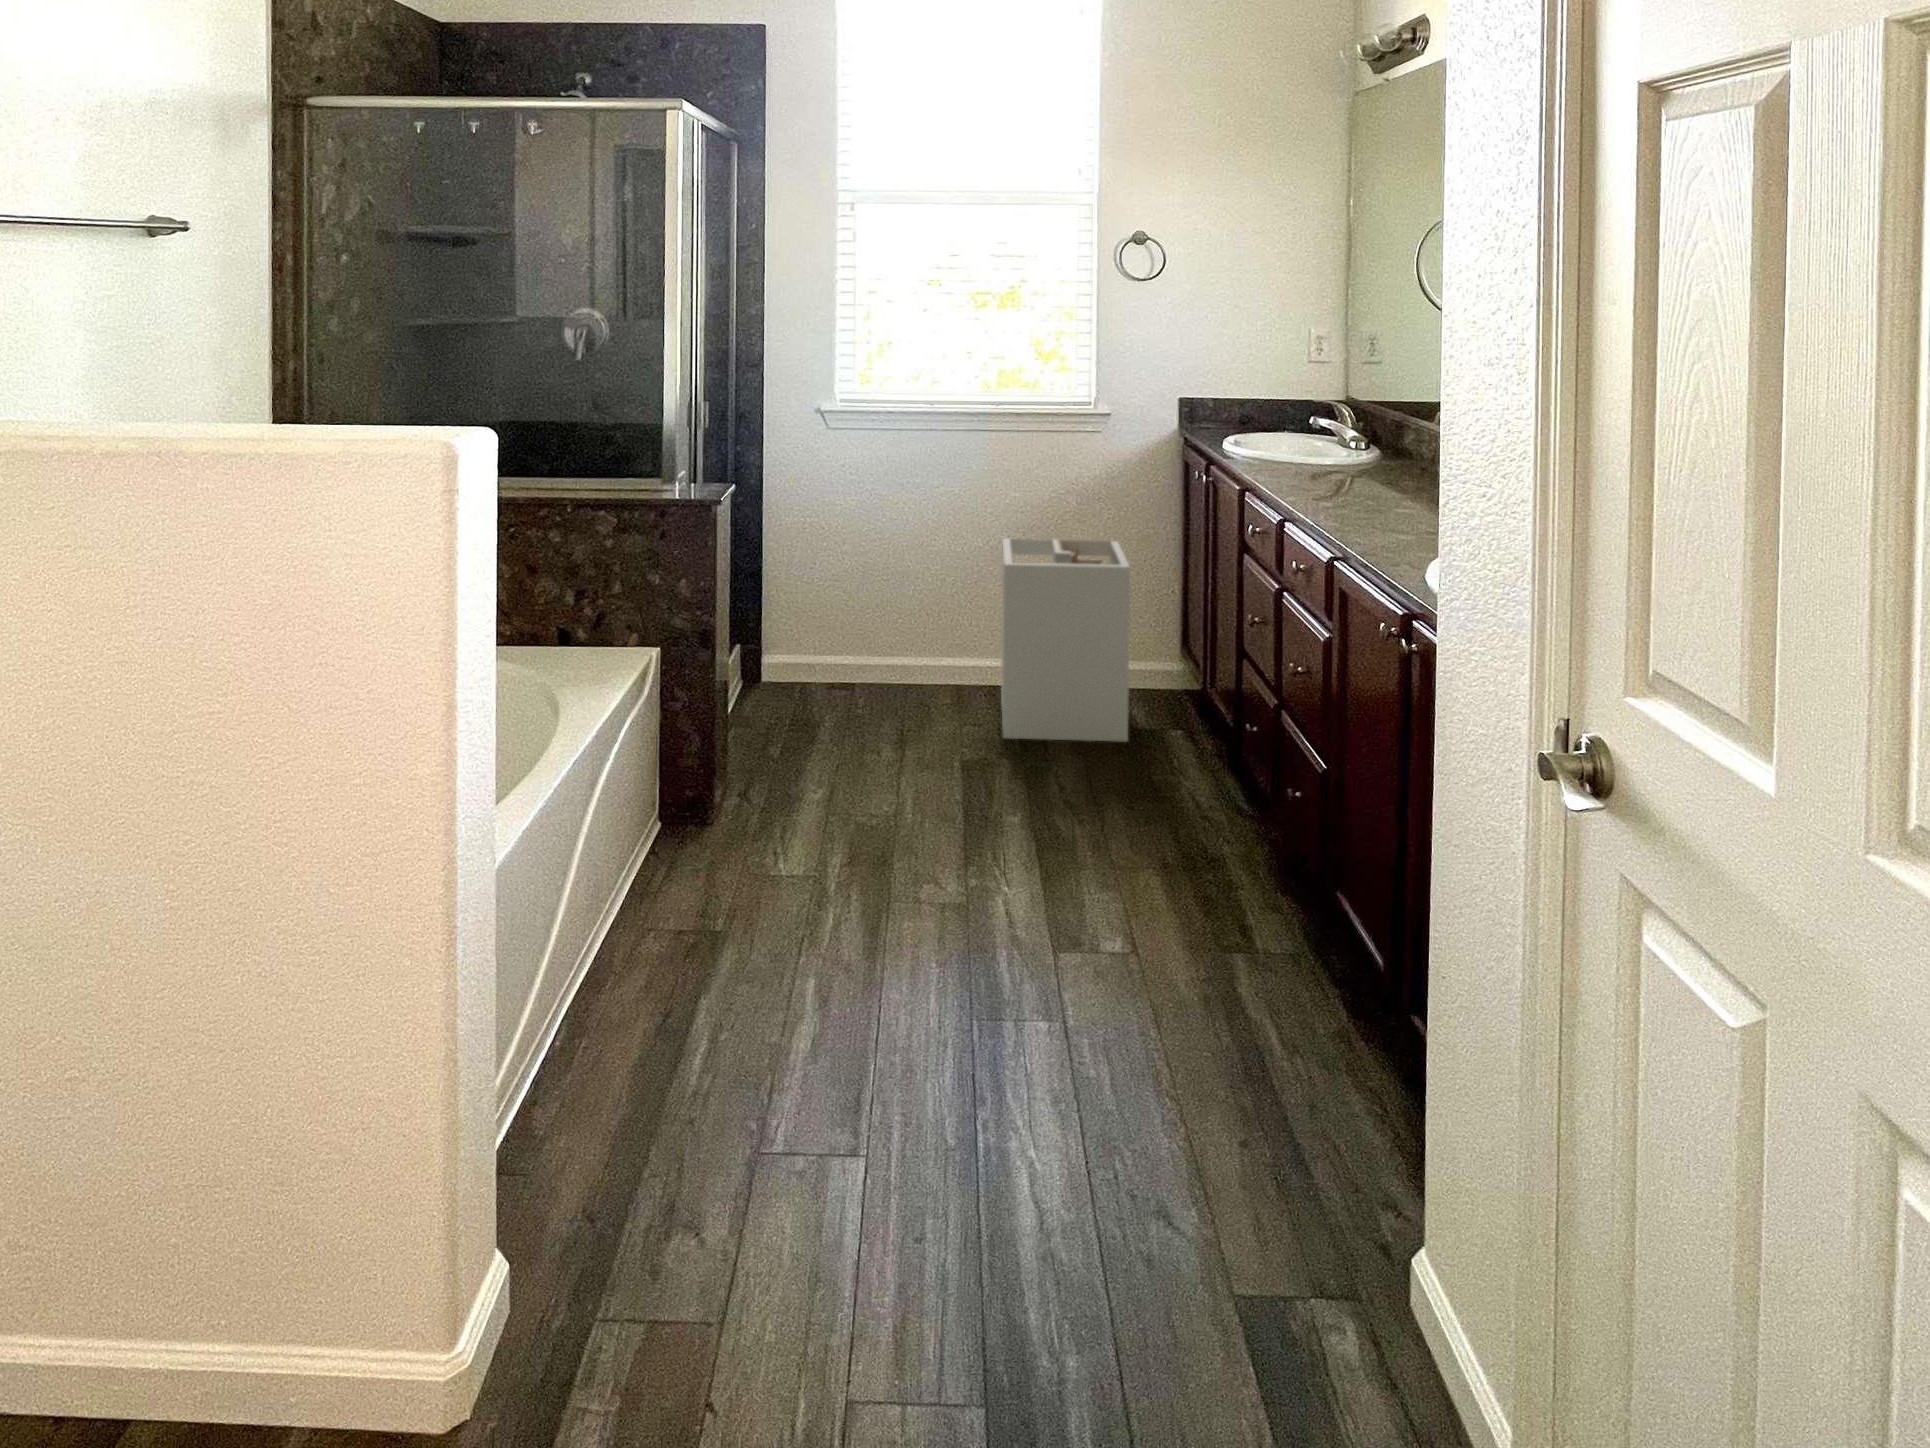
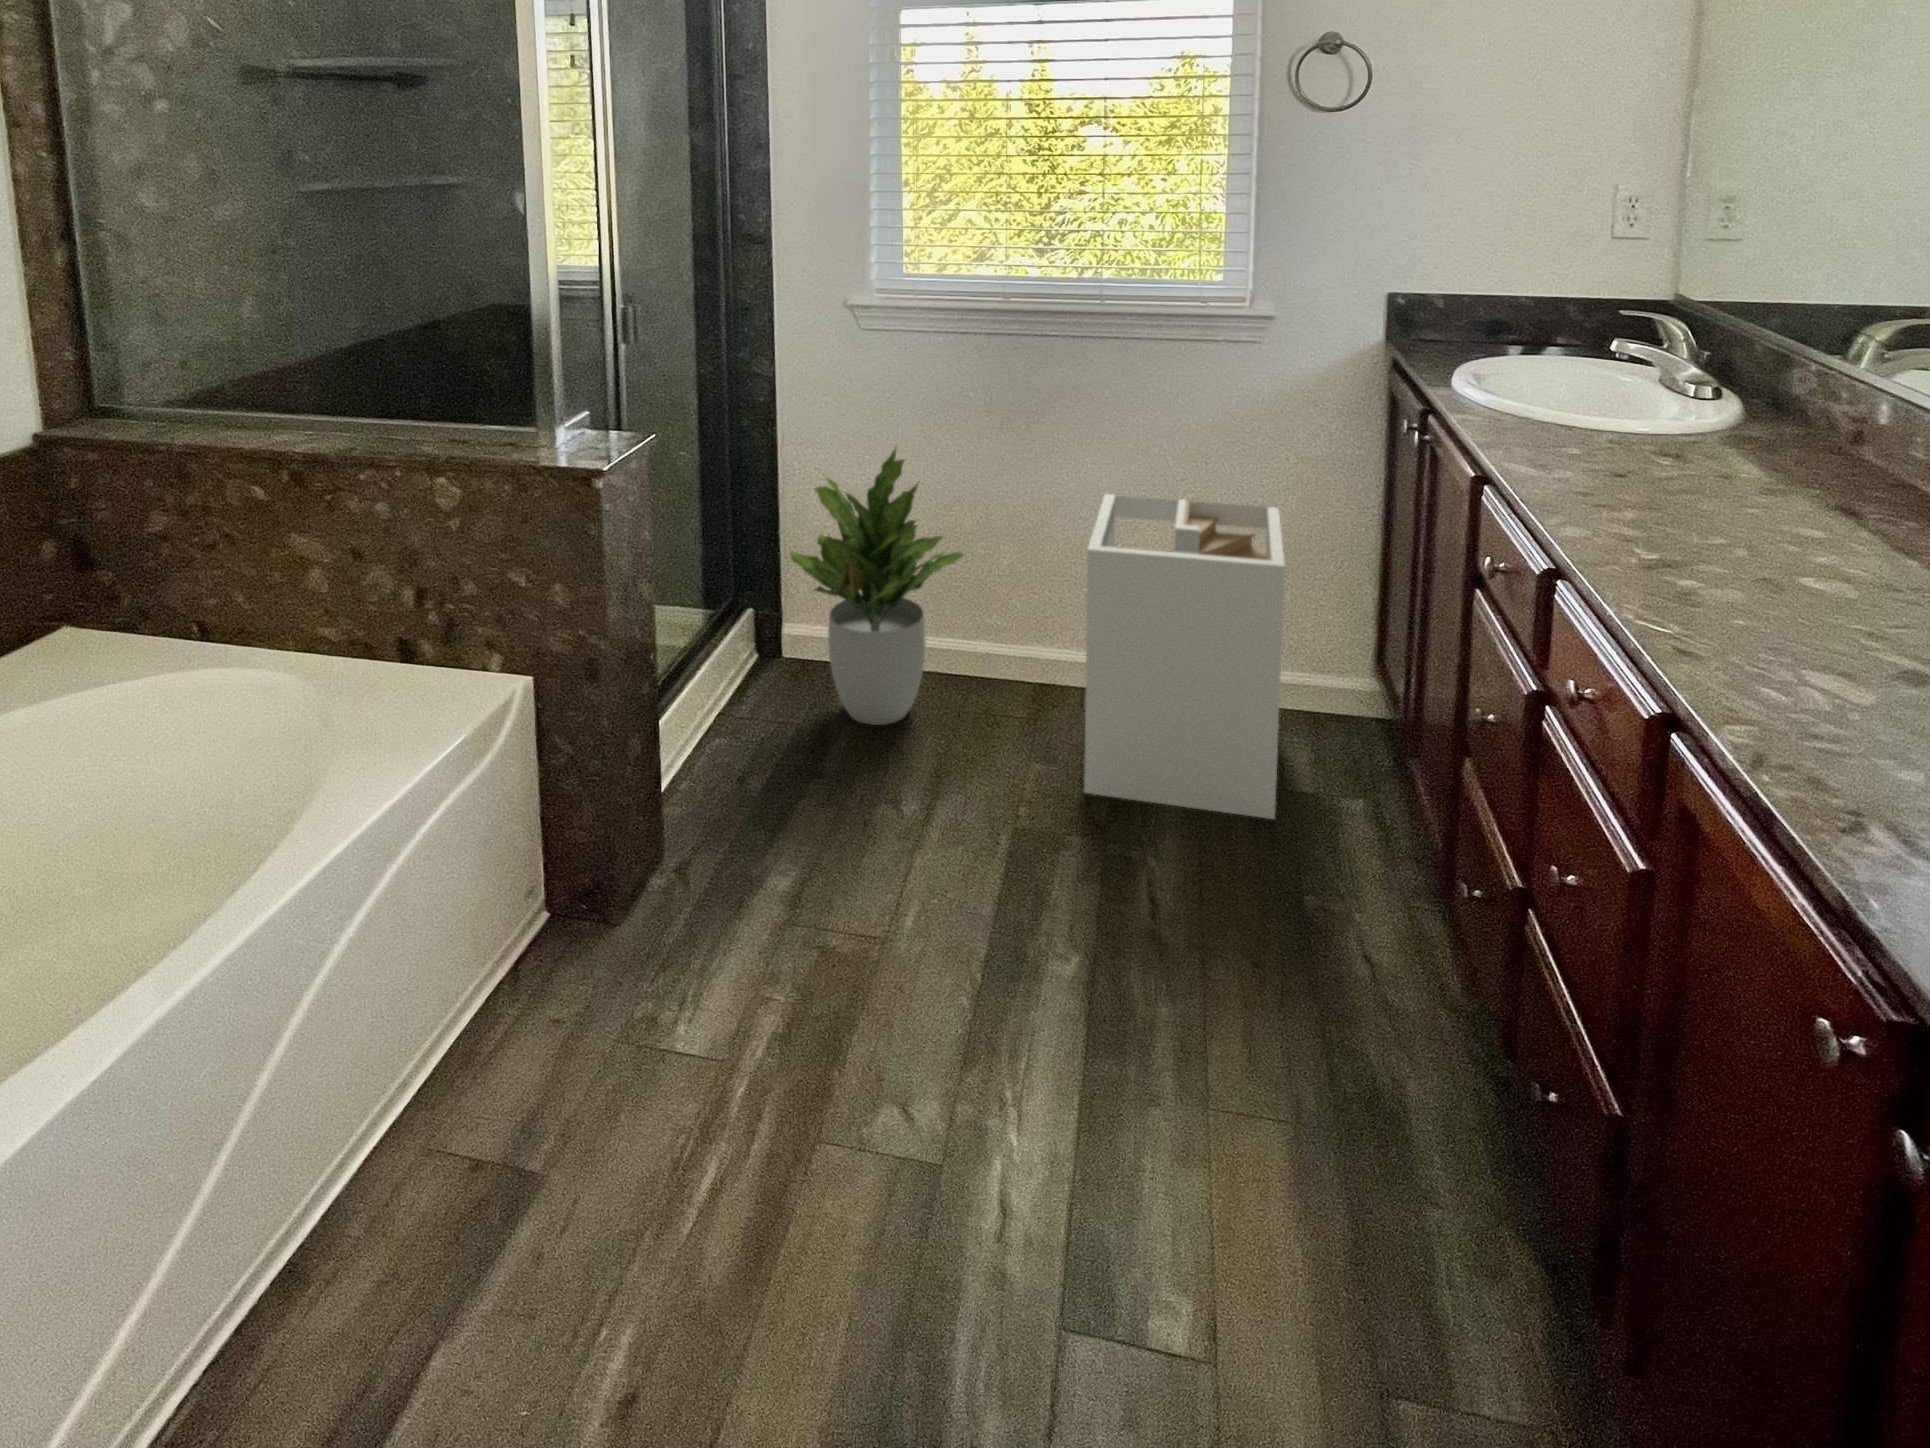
potted plant: none [779,507,907,714] -> present [790,447,964,725]

